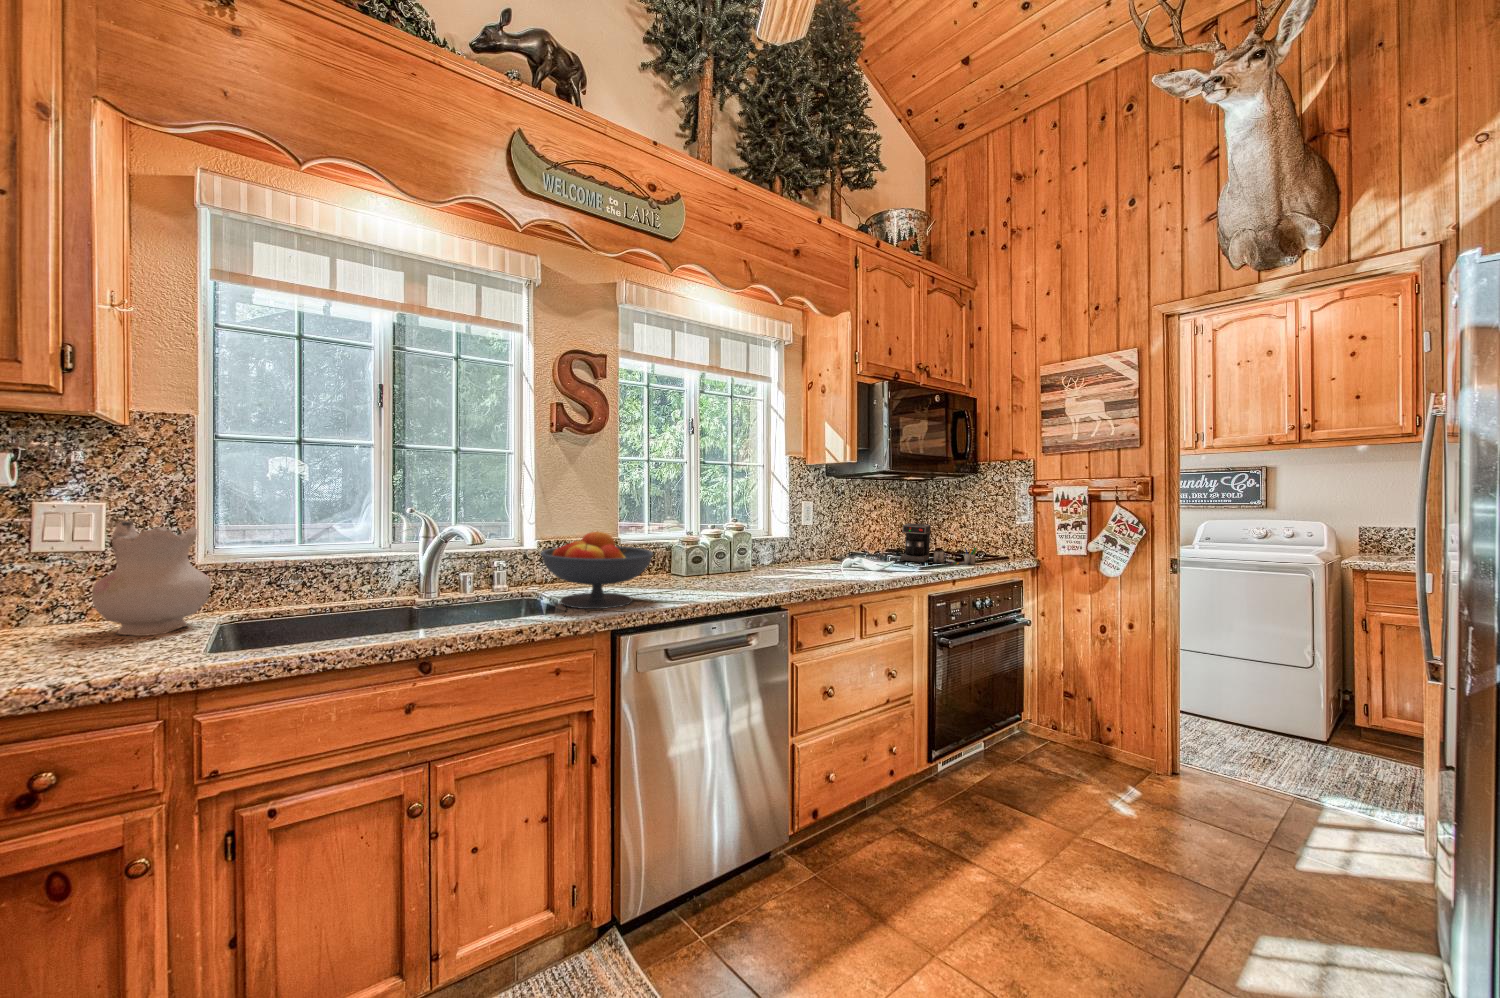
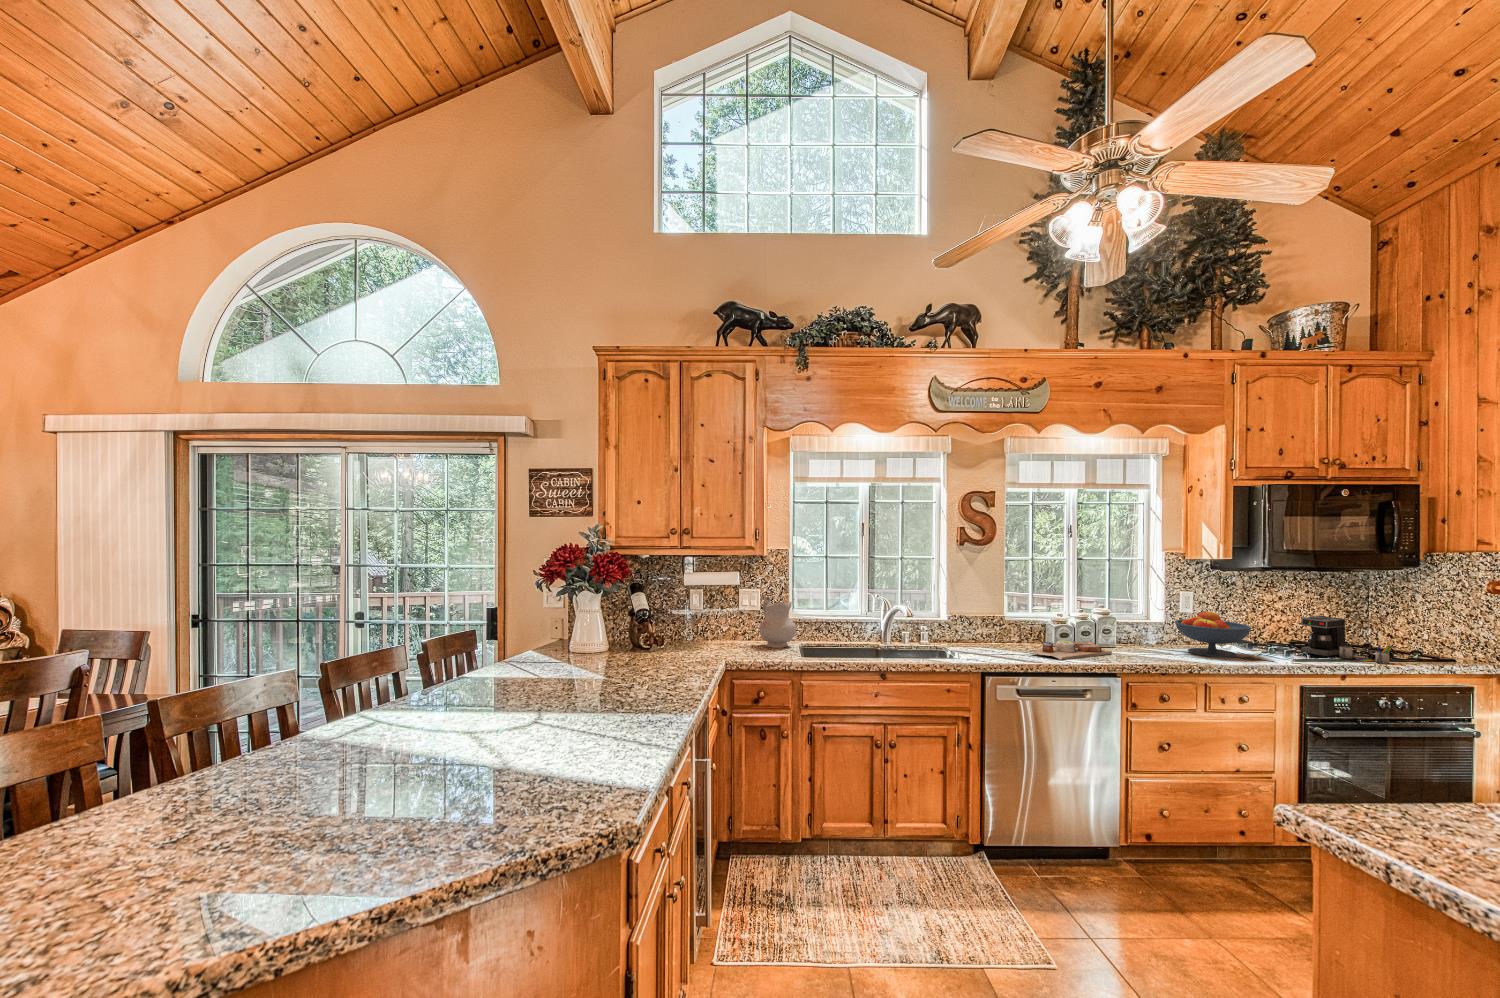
fruit bowl: present [541,531,653,609] -> present [1174,611,1251,657]
cutting board: none [667,566,758,596] -> present [1029,640,1112,660]

